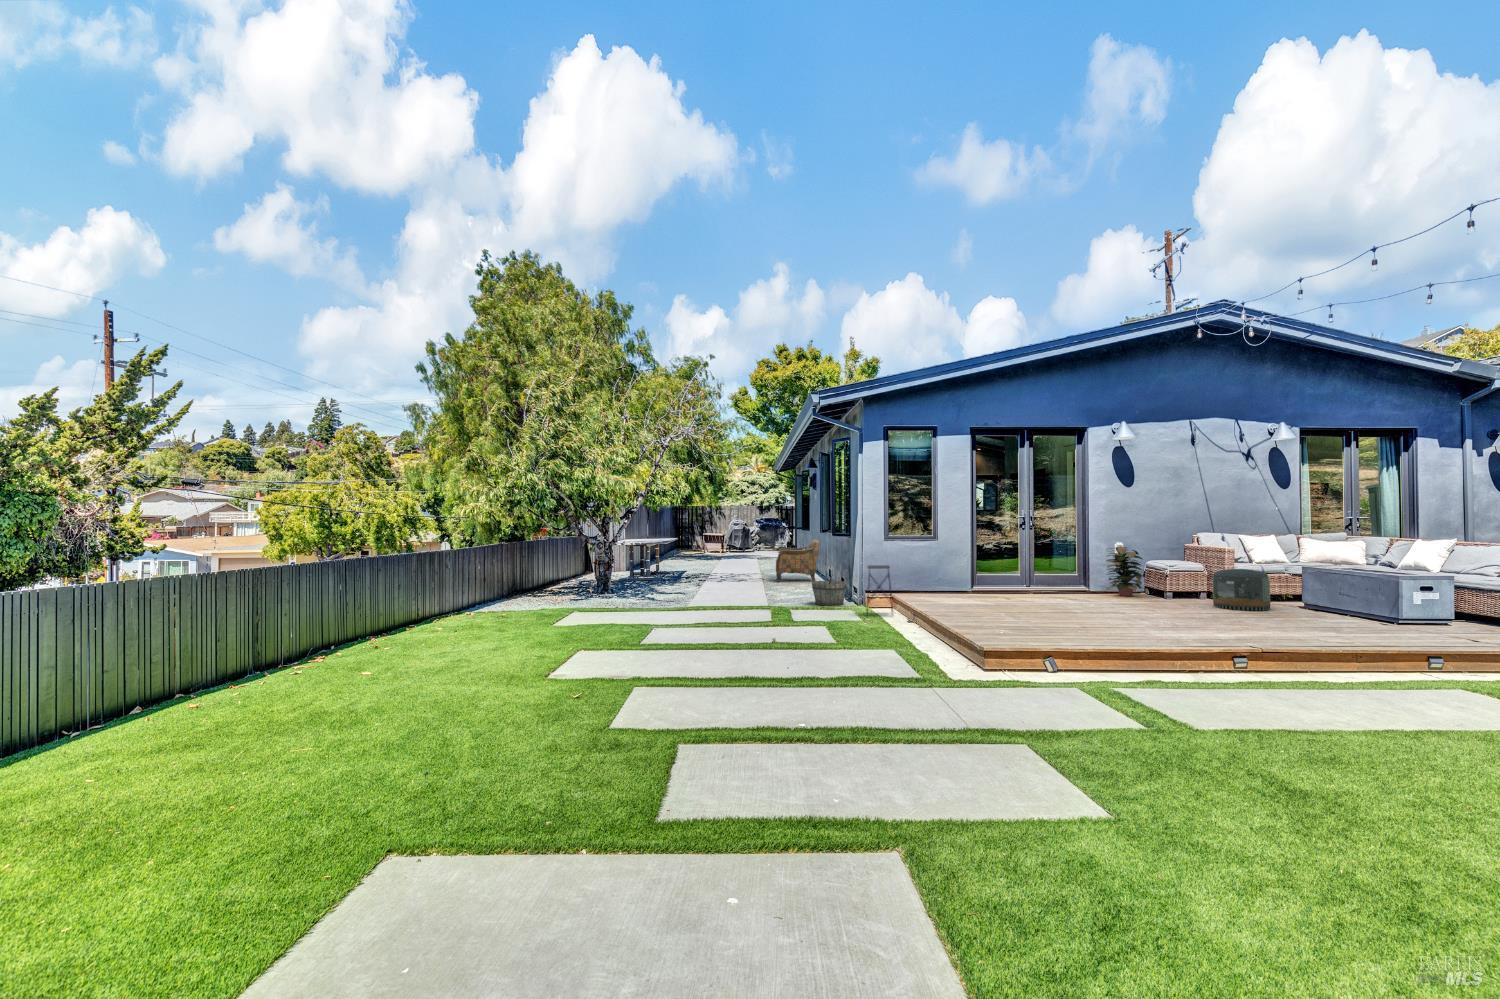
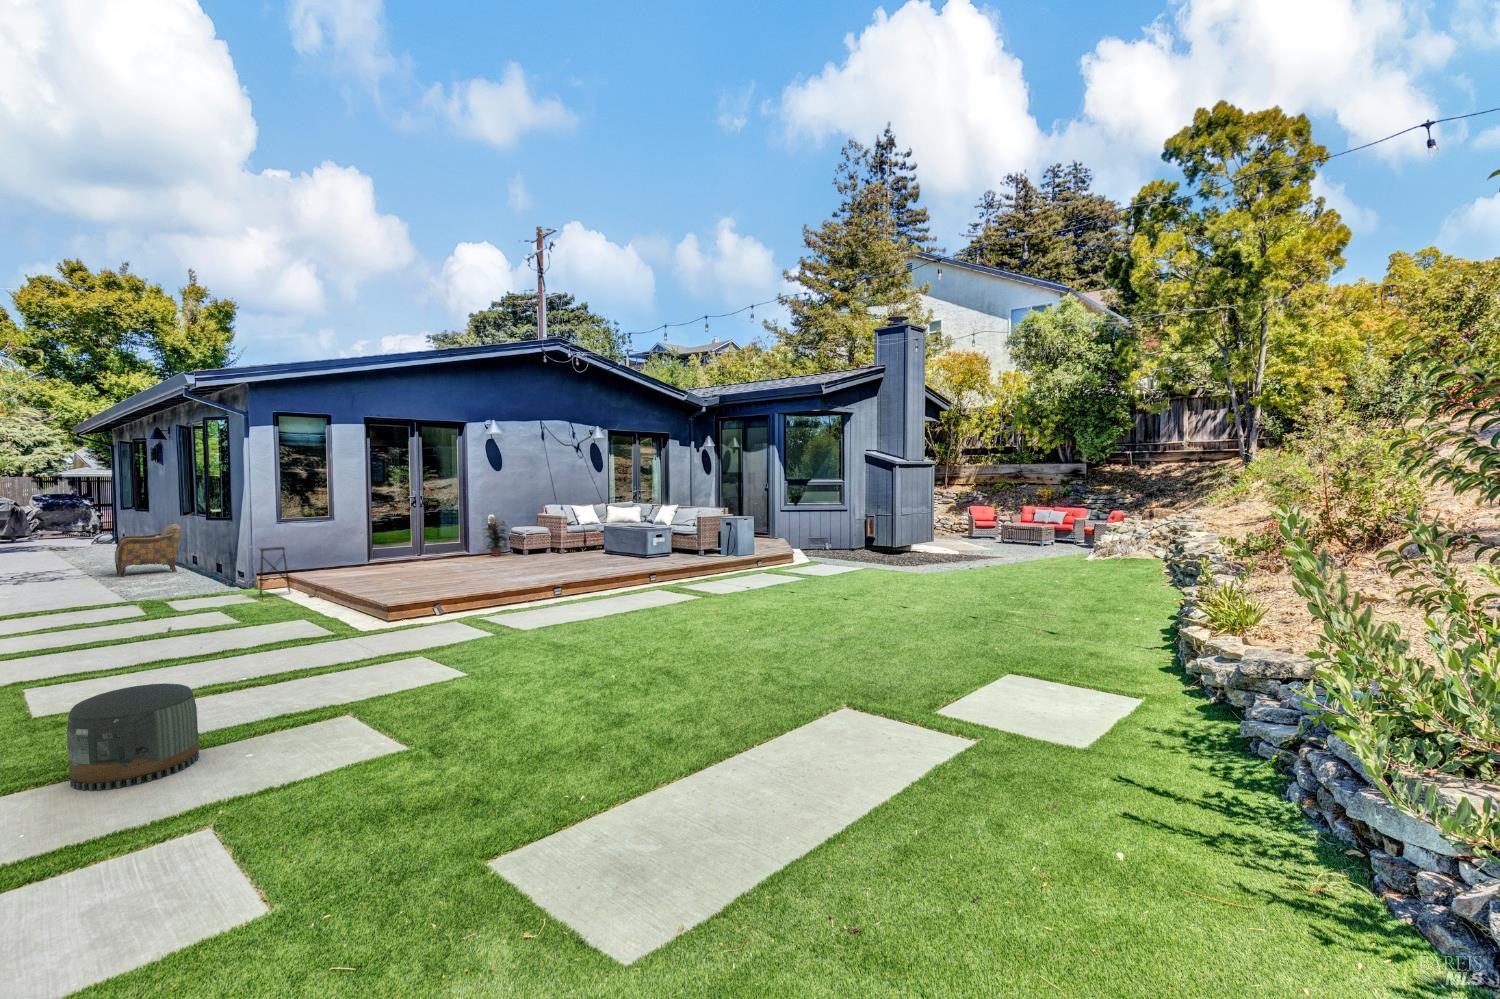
pouf: present [1212,569,1271,611] -> present [67,683,199,791]
wooden bucket: present [812,576,847,606] -> none [185,560,233,594]

